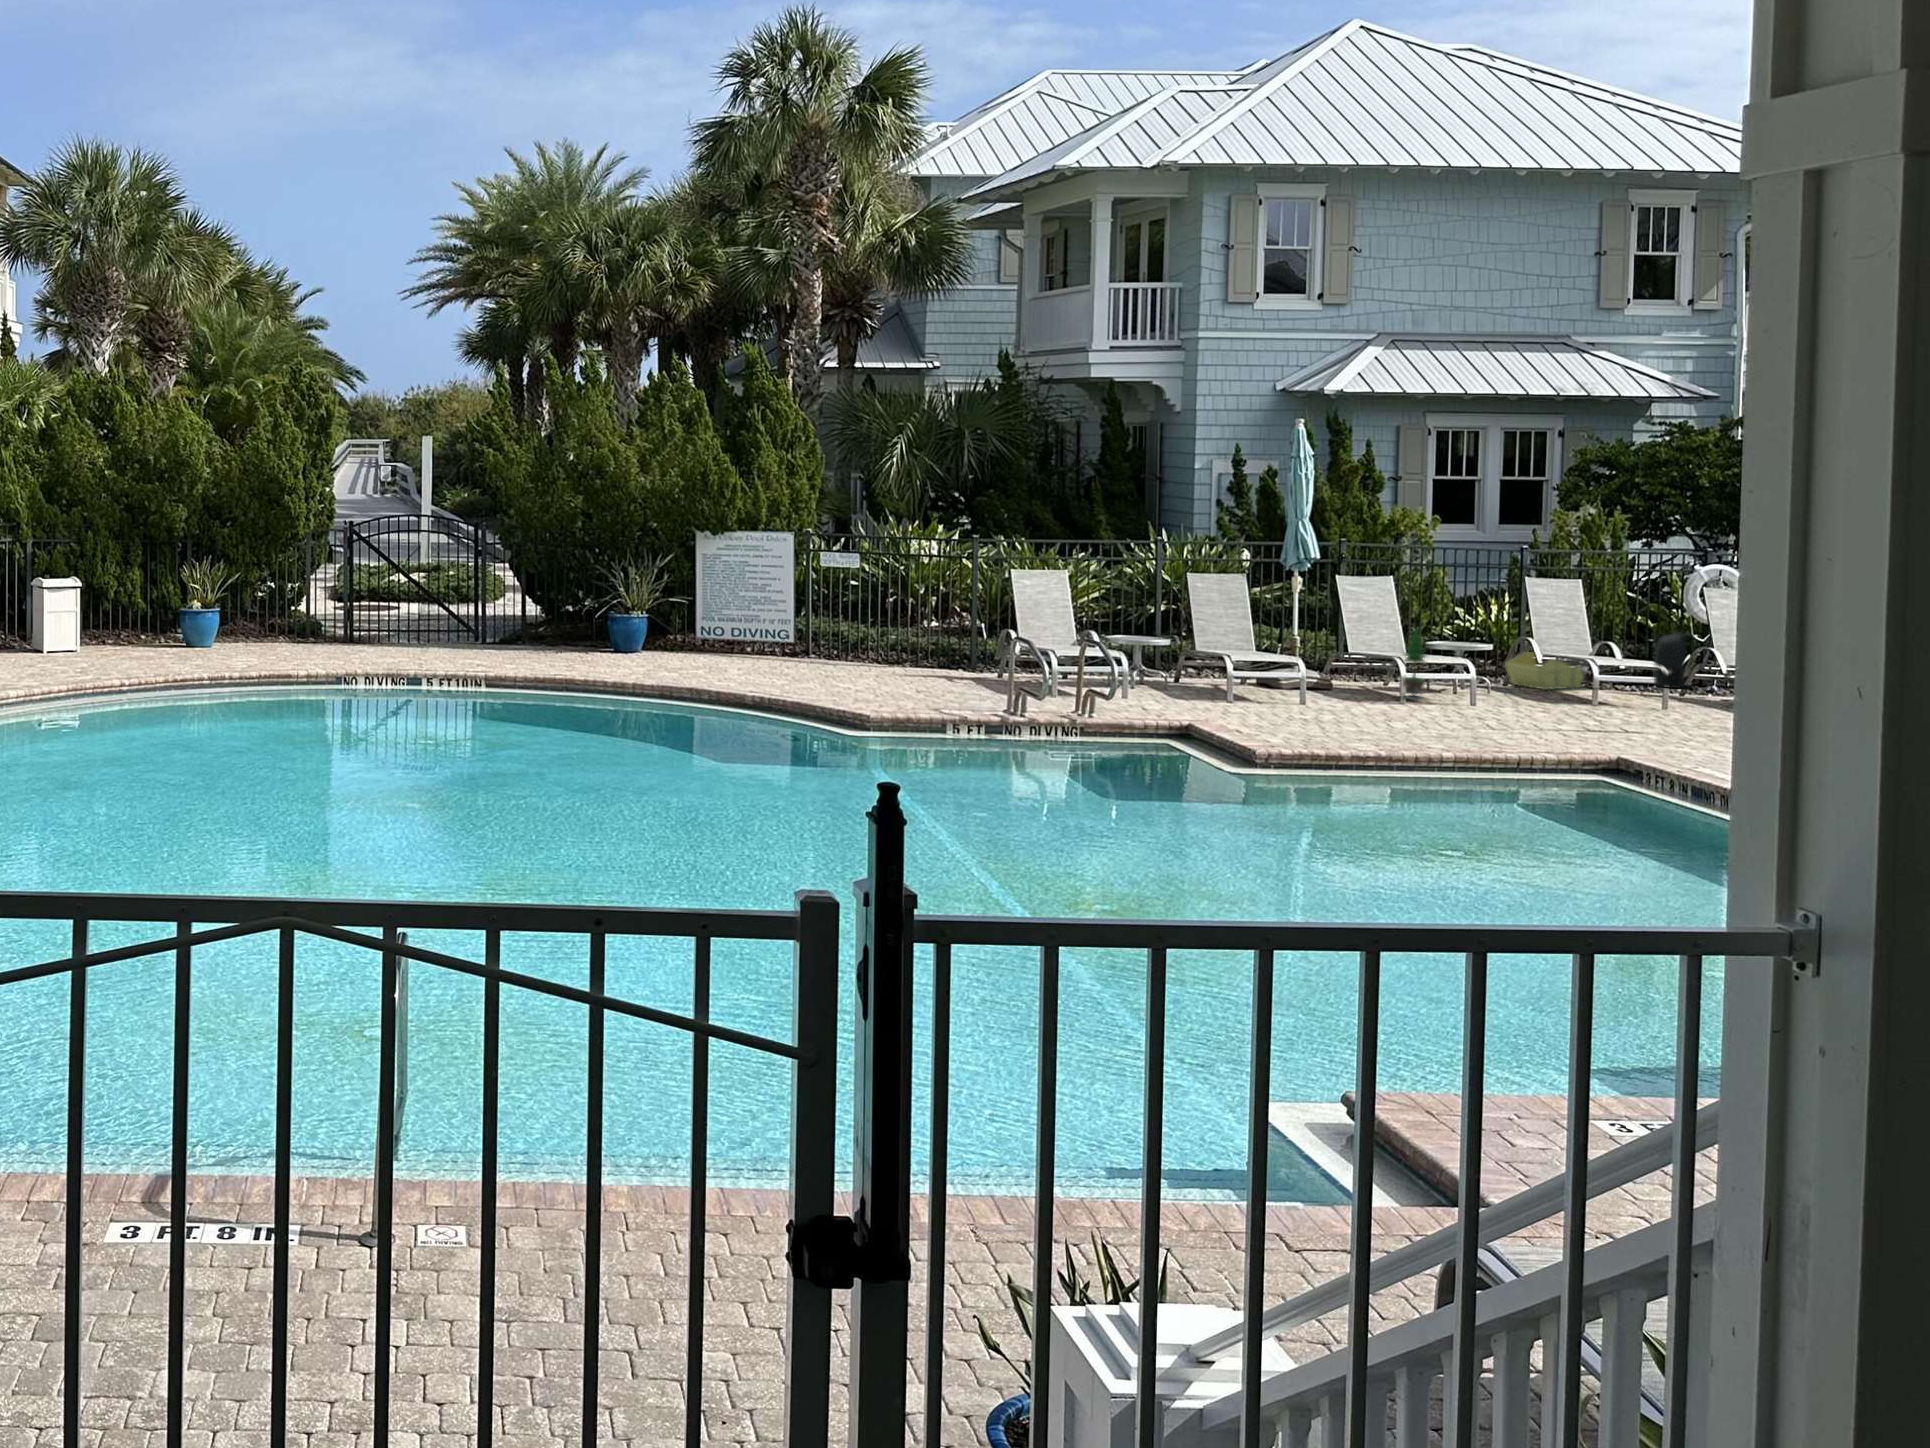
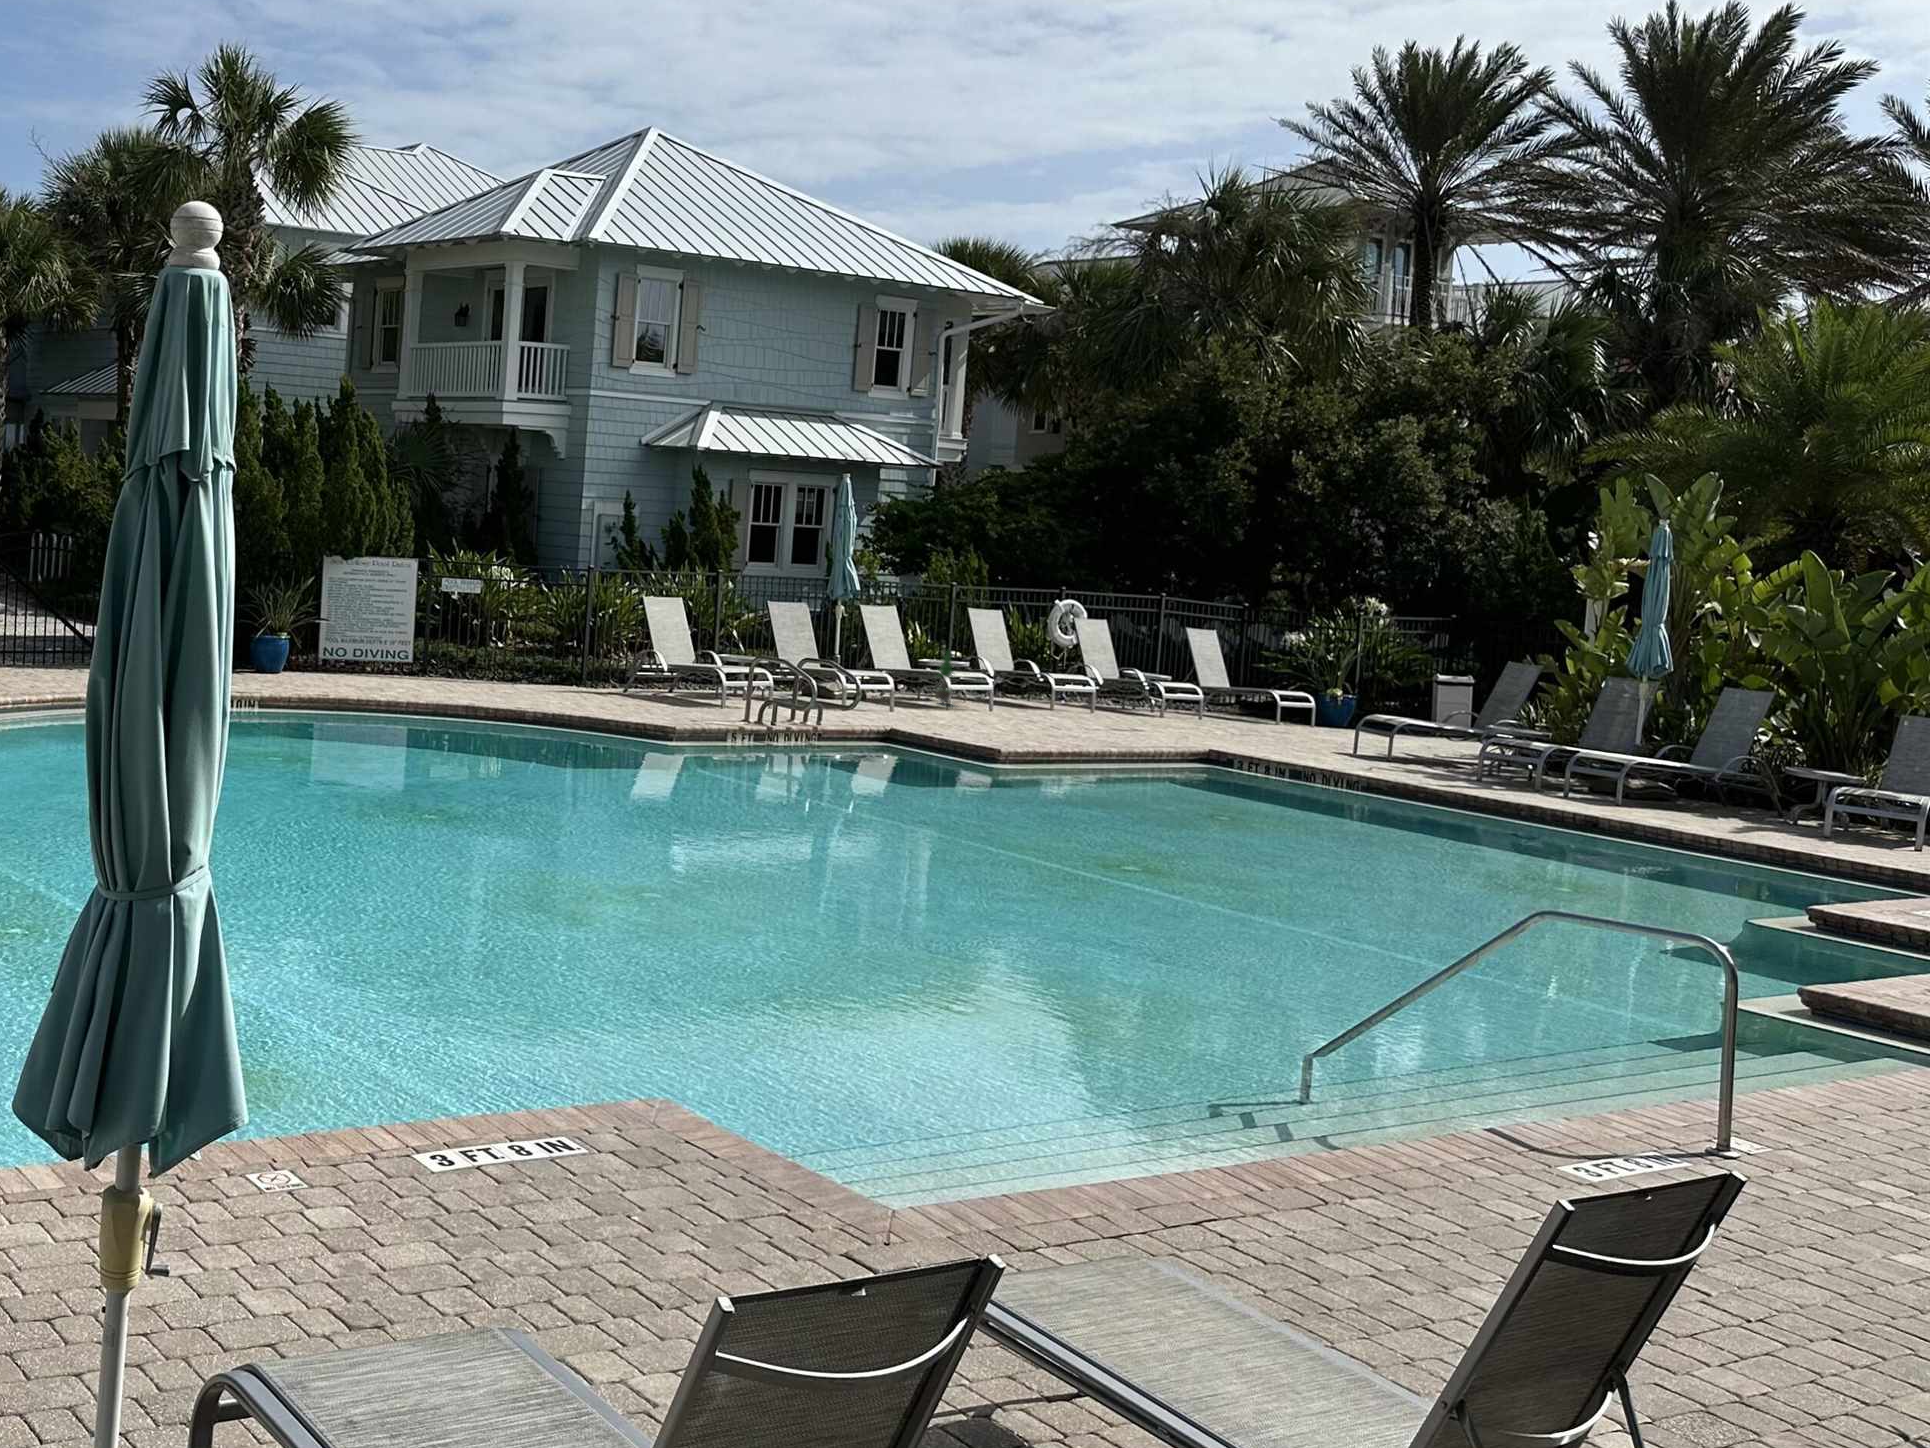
backpack: present [1654,633,1694,688] -> none [1053,652,1085,696]
storage bin: present [1505,652,1584,690] -> none [975,668,1025,697]

